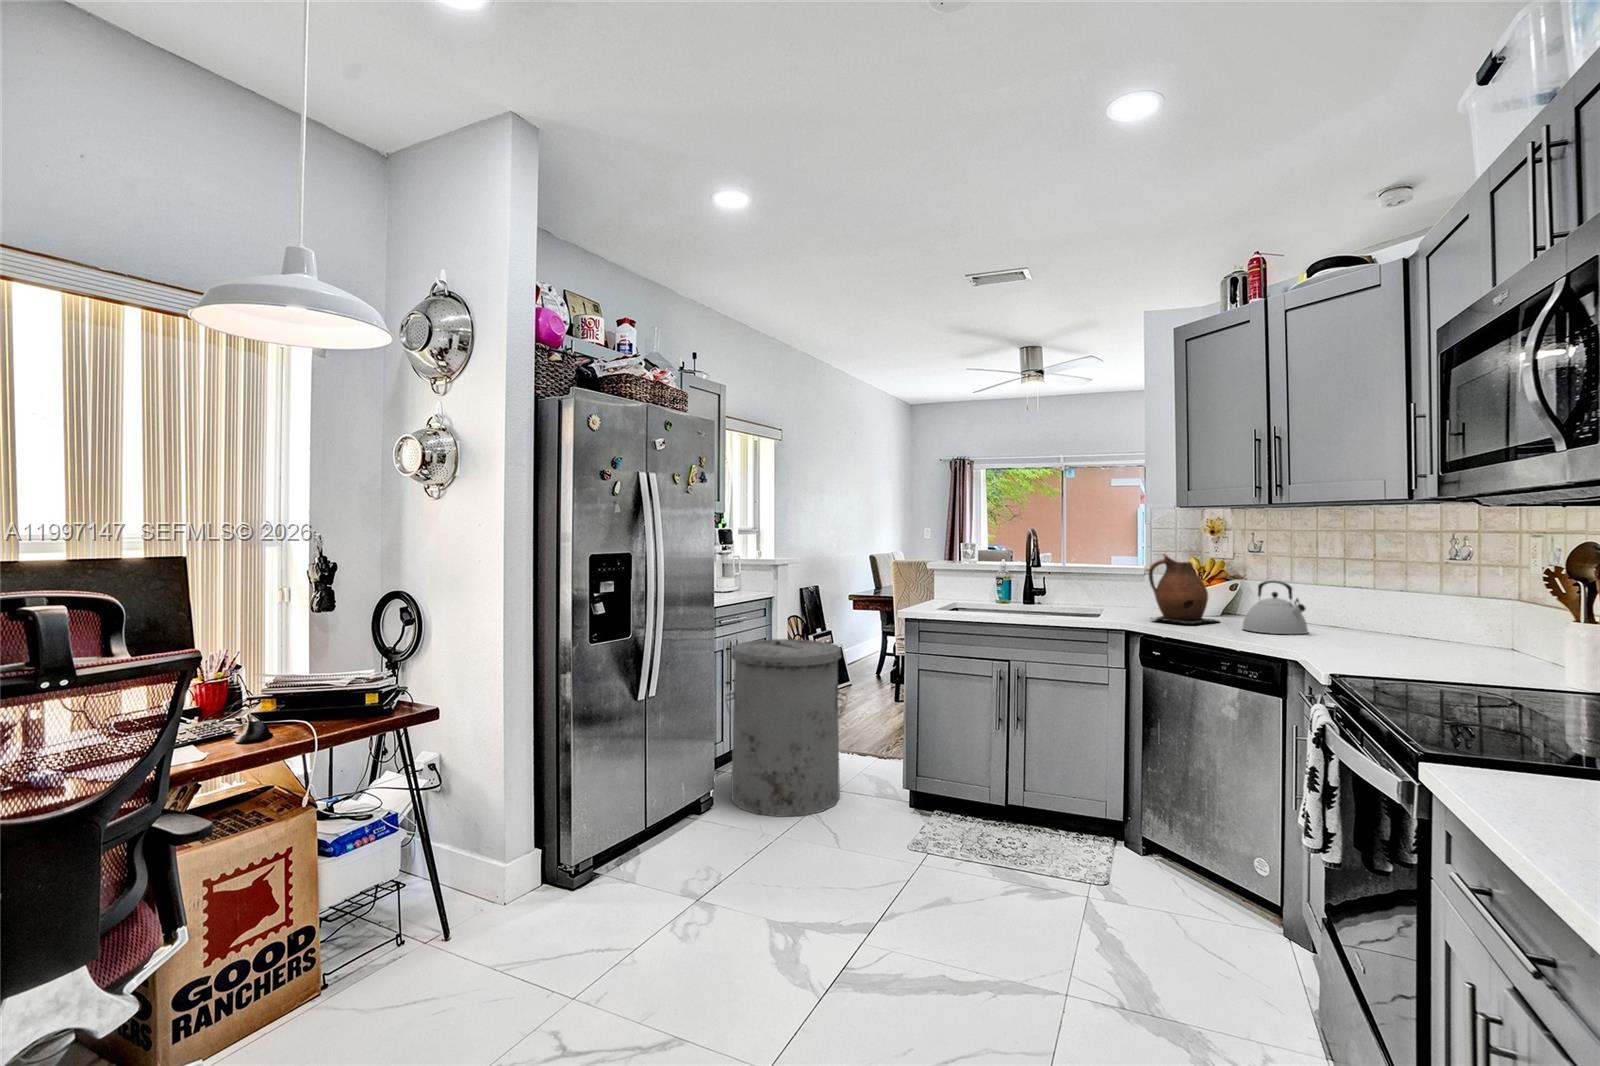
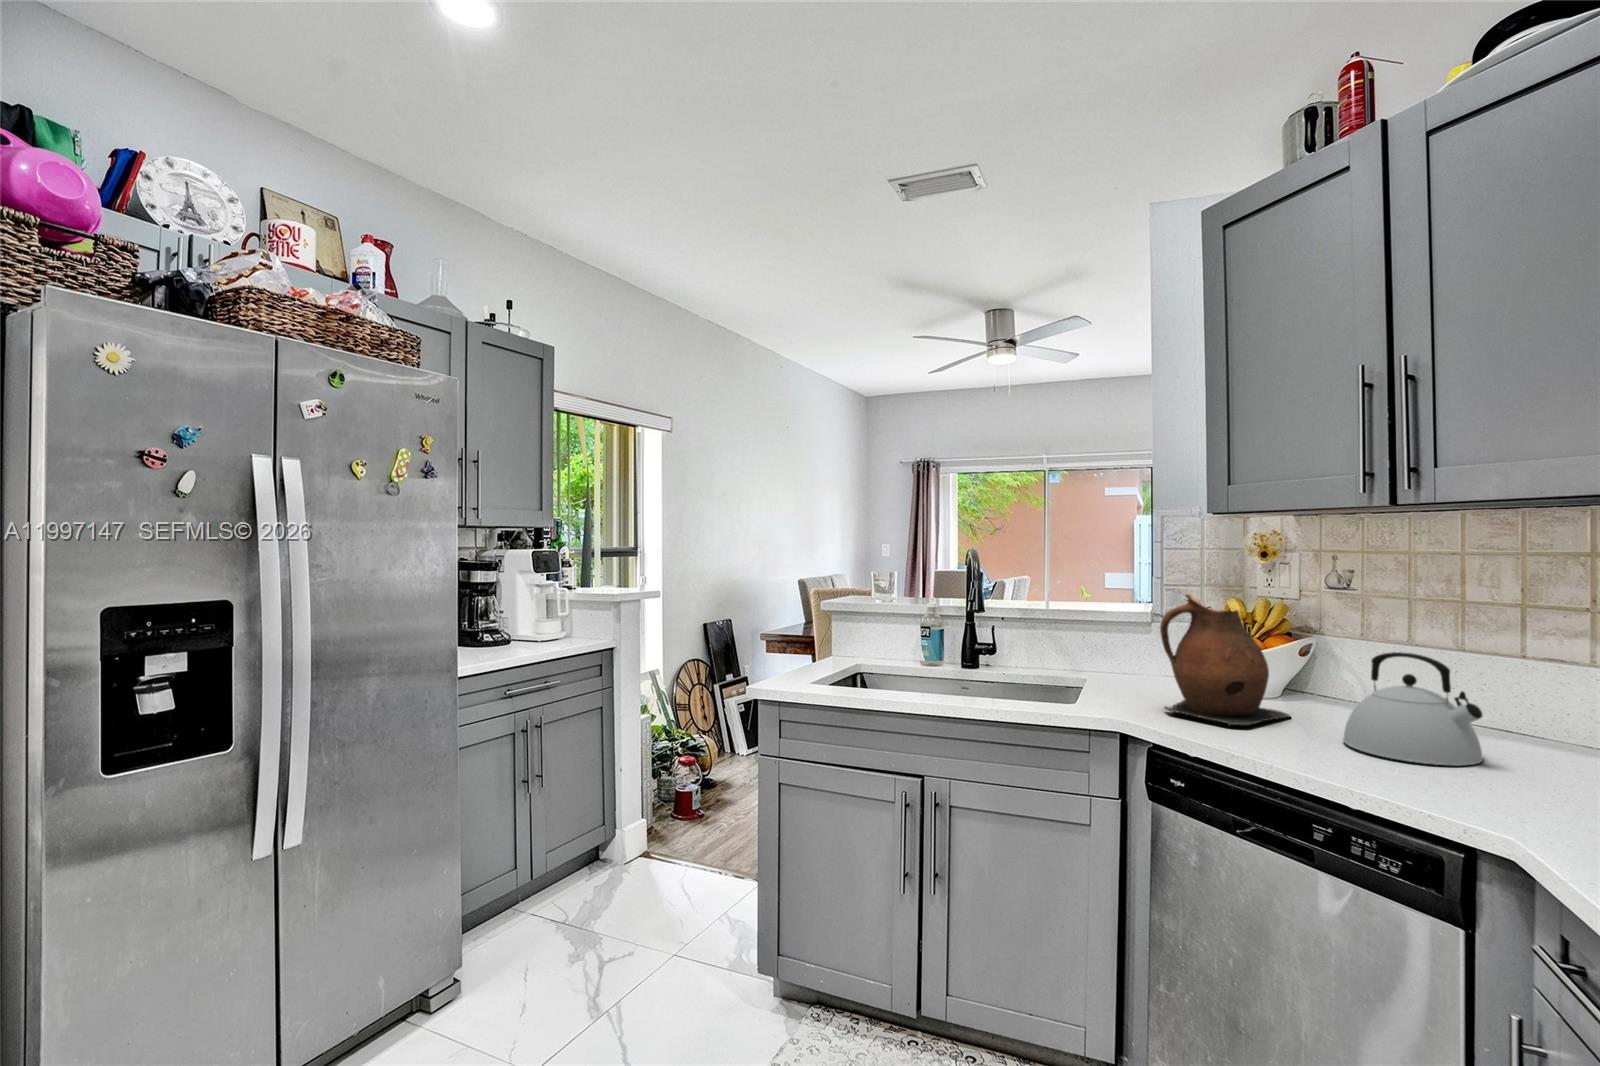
trash can: present [726,639,846,817] -> none [477,719,680,1037]

